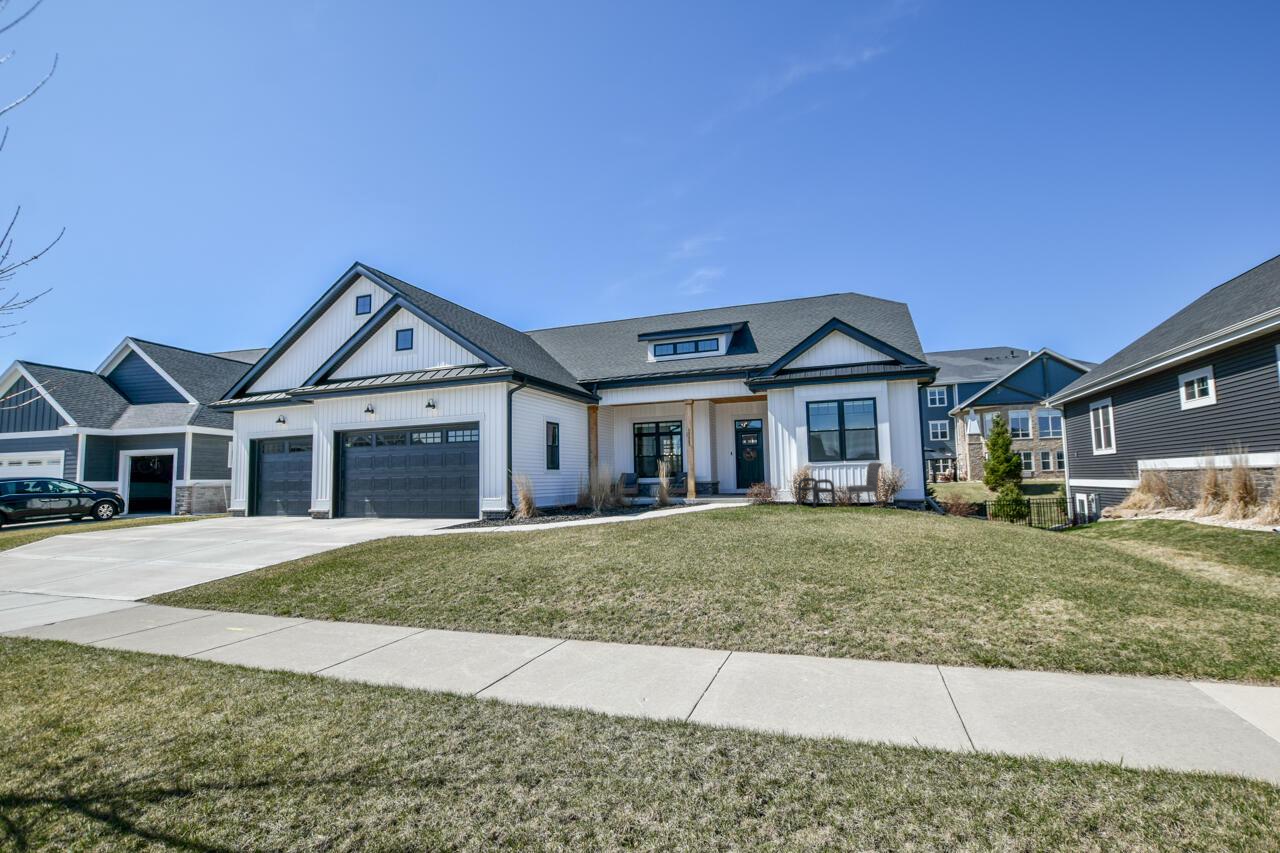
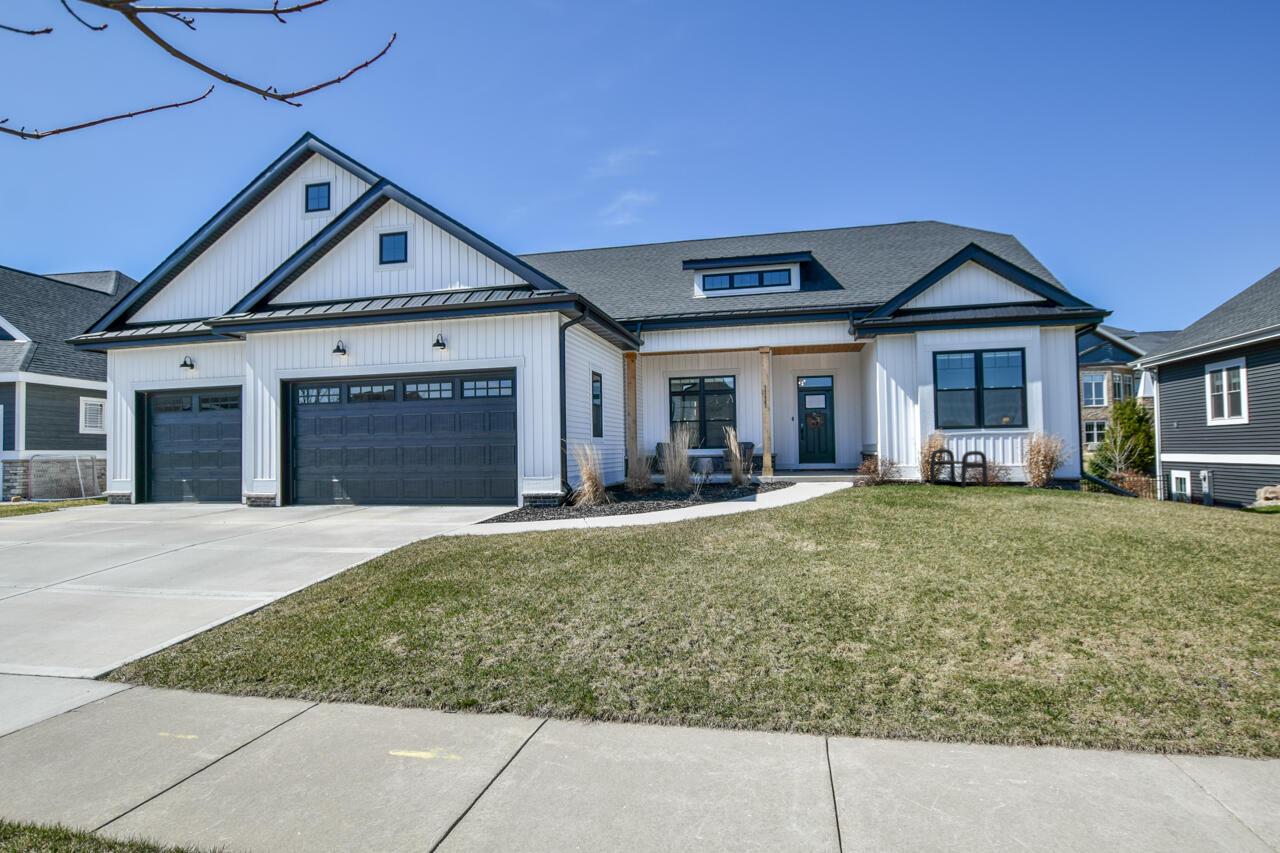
chair: present [848,462,882,506] -> none [997,430,1043,485]

